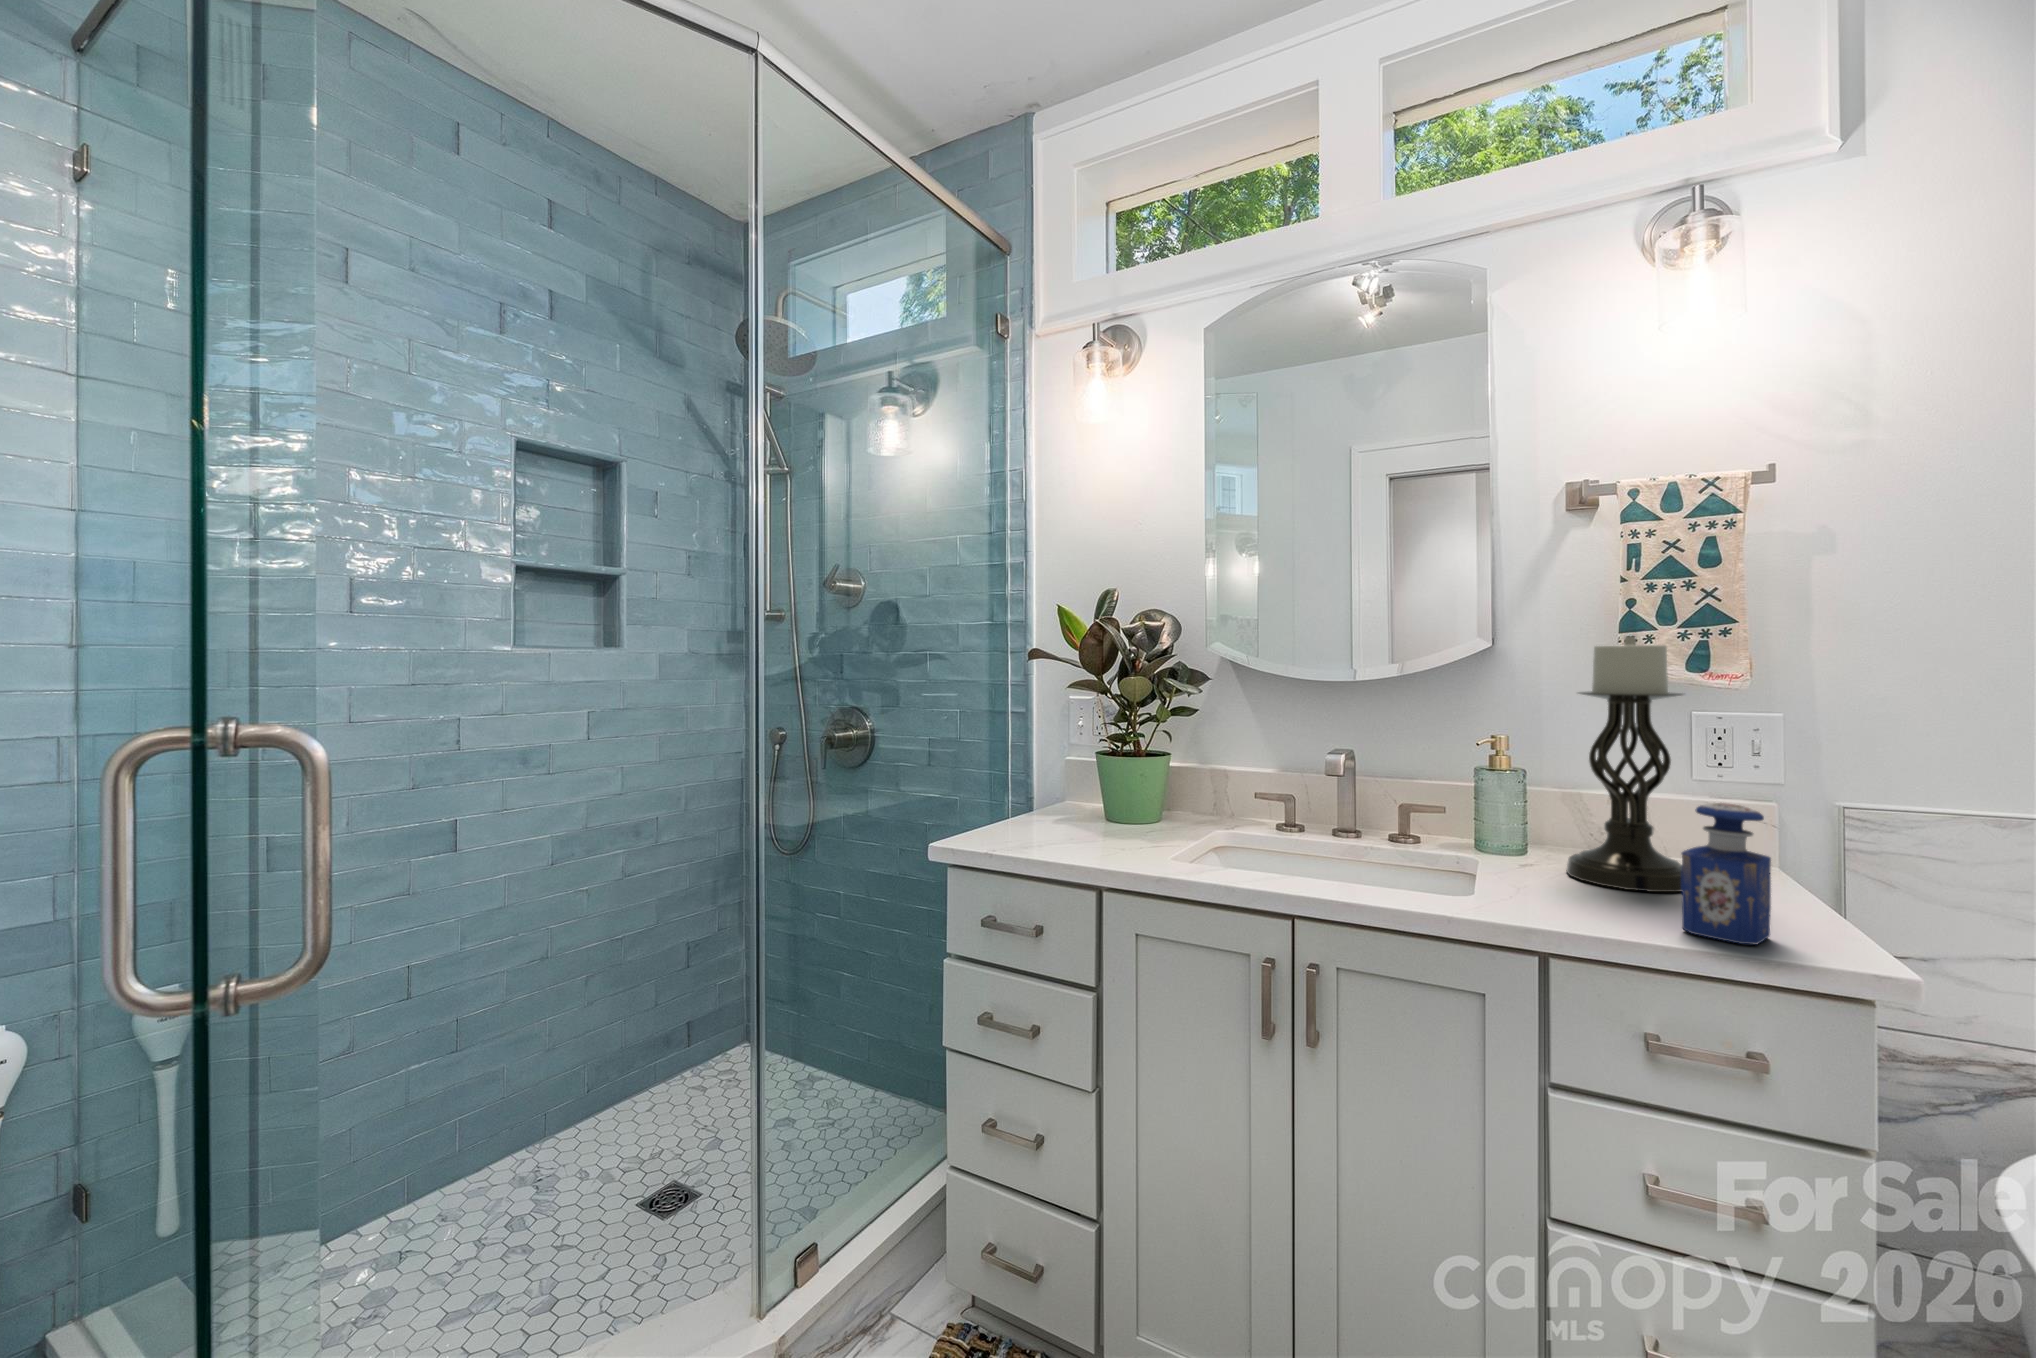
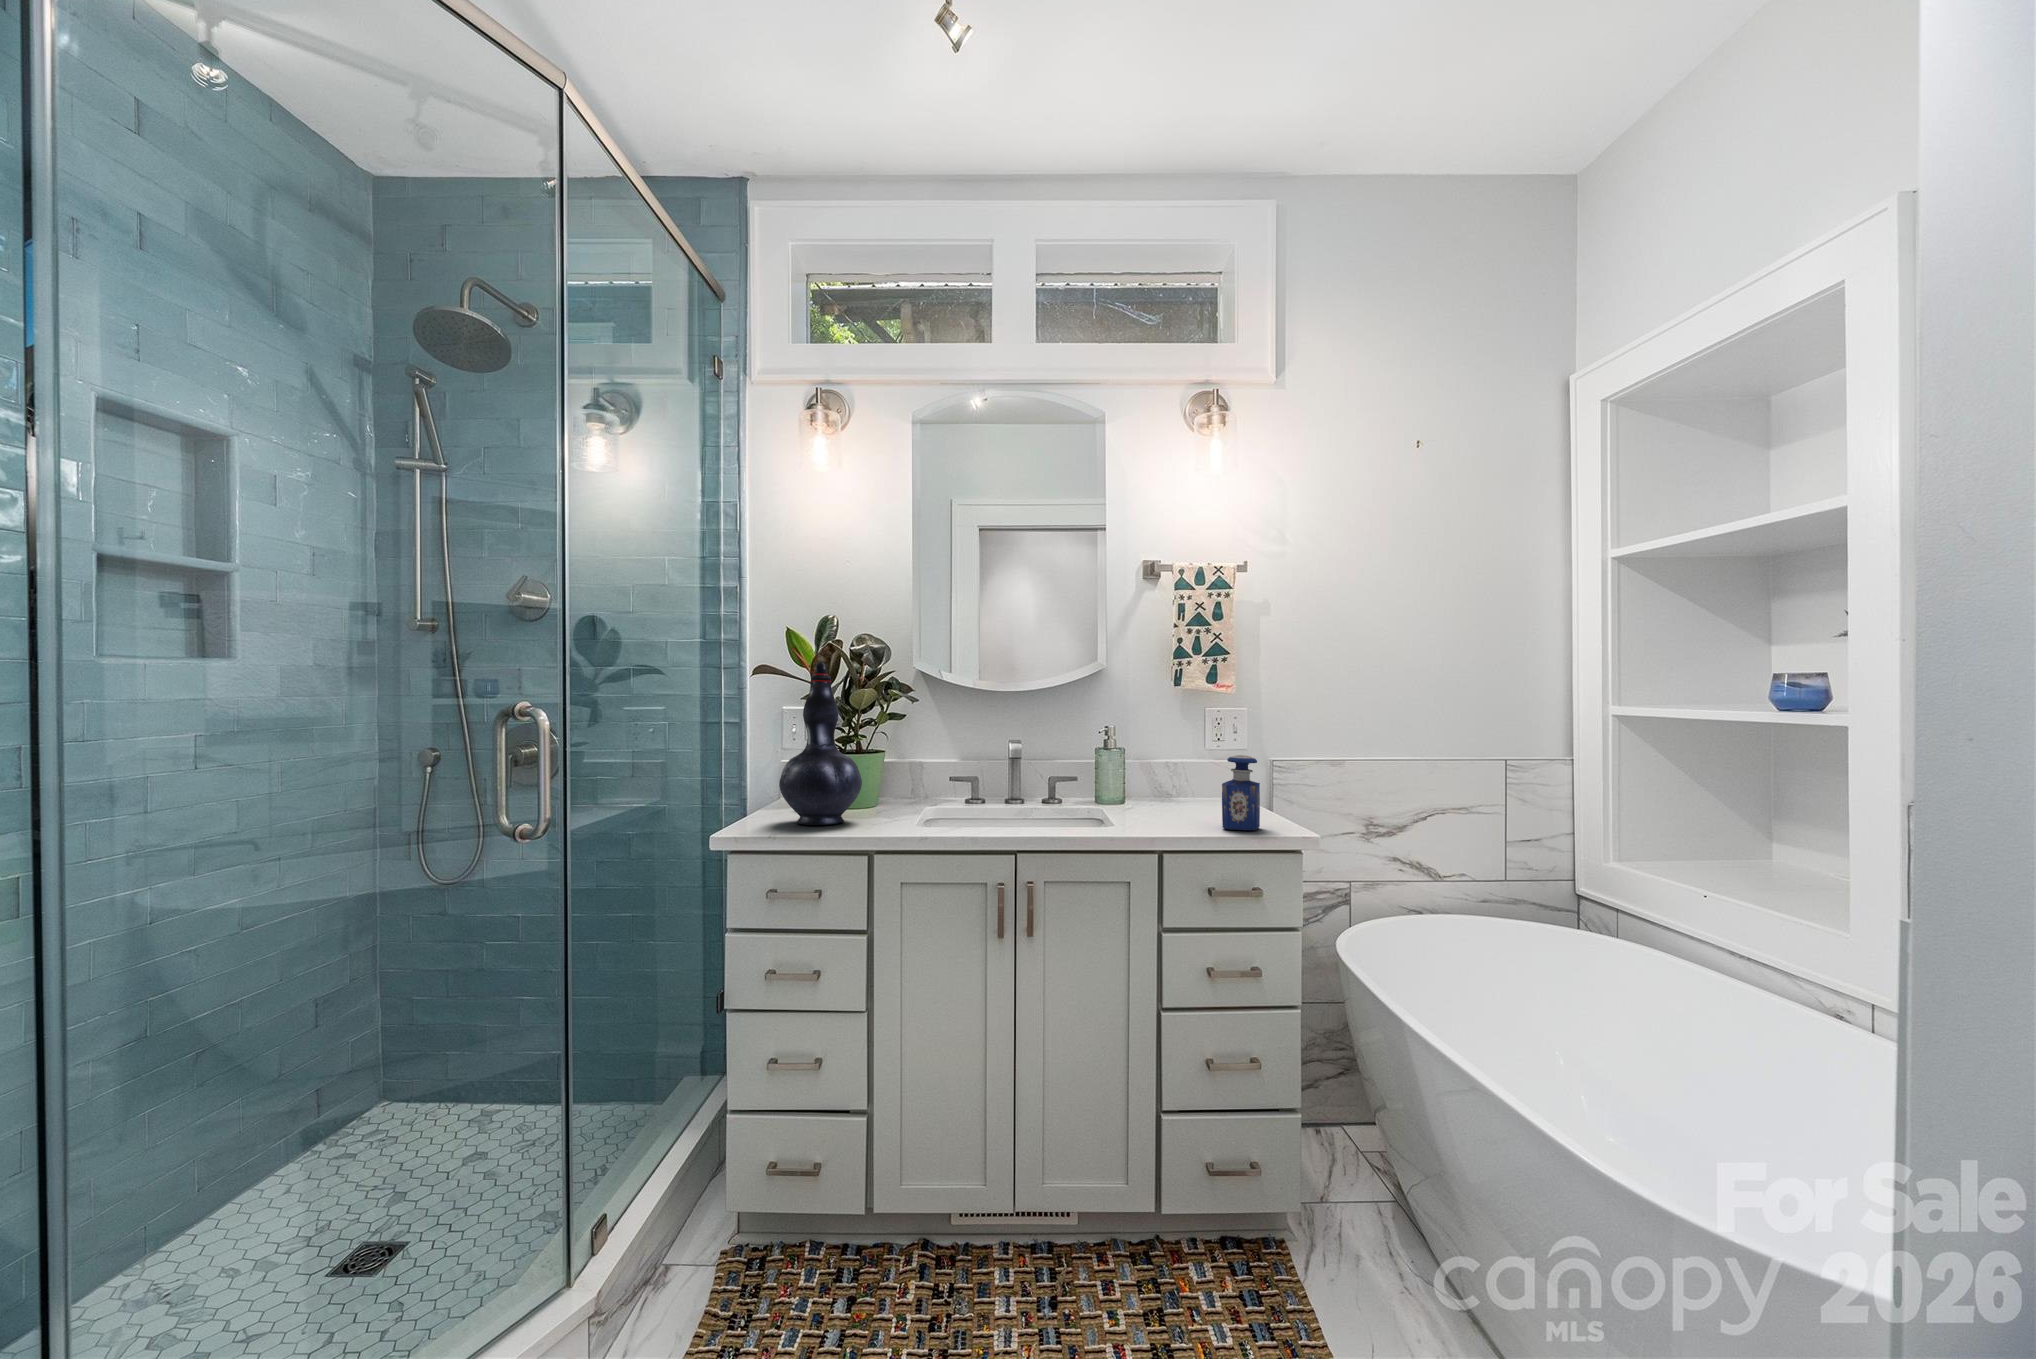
candle holder: present [1567,636,1683,892] -> none [1152,661,1218,816]
decorative vase: none [1026,646,1125,845] -> present [779,662,862,825]

